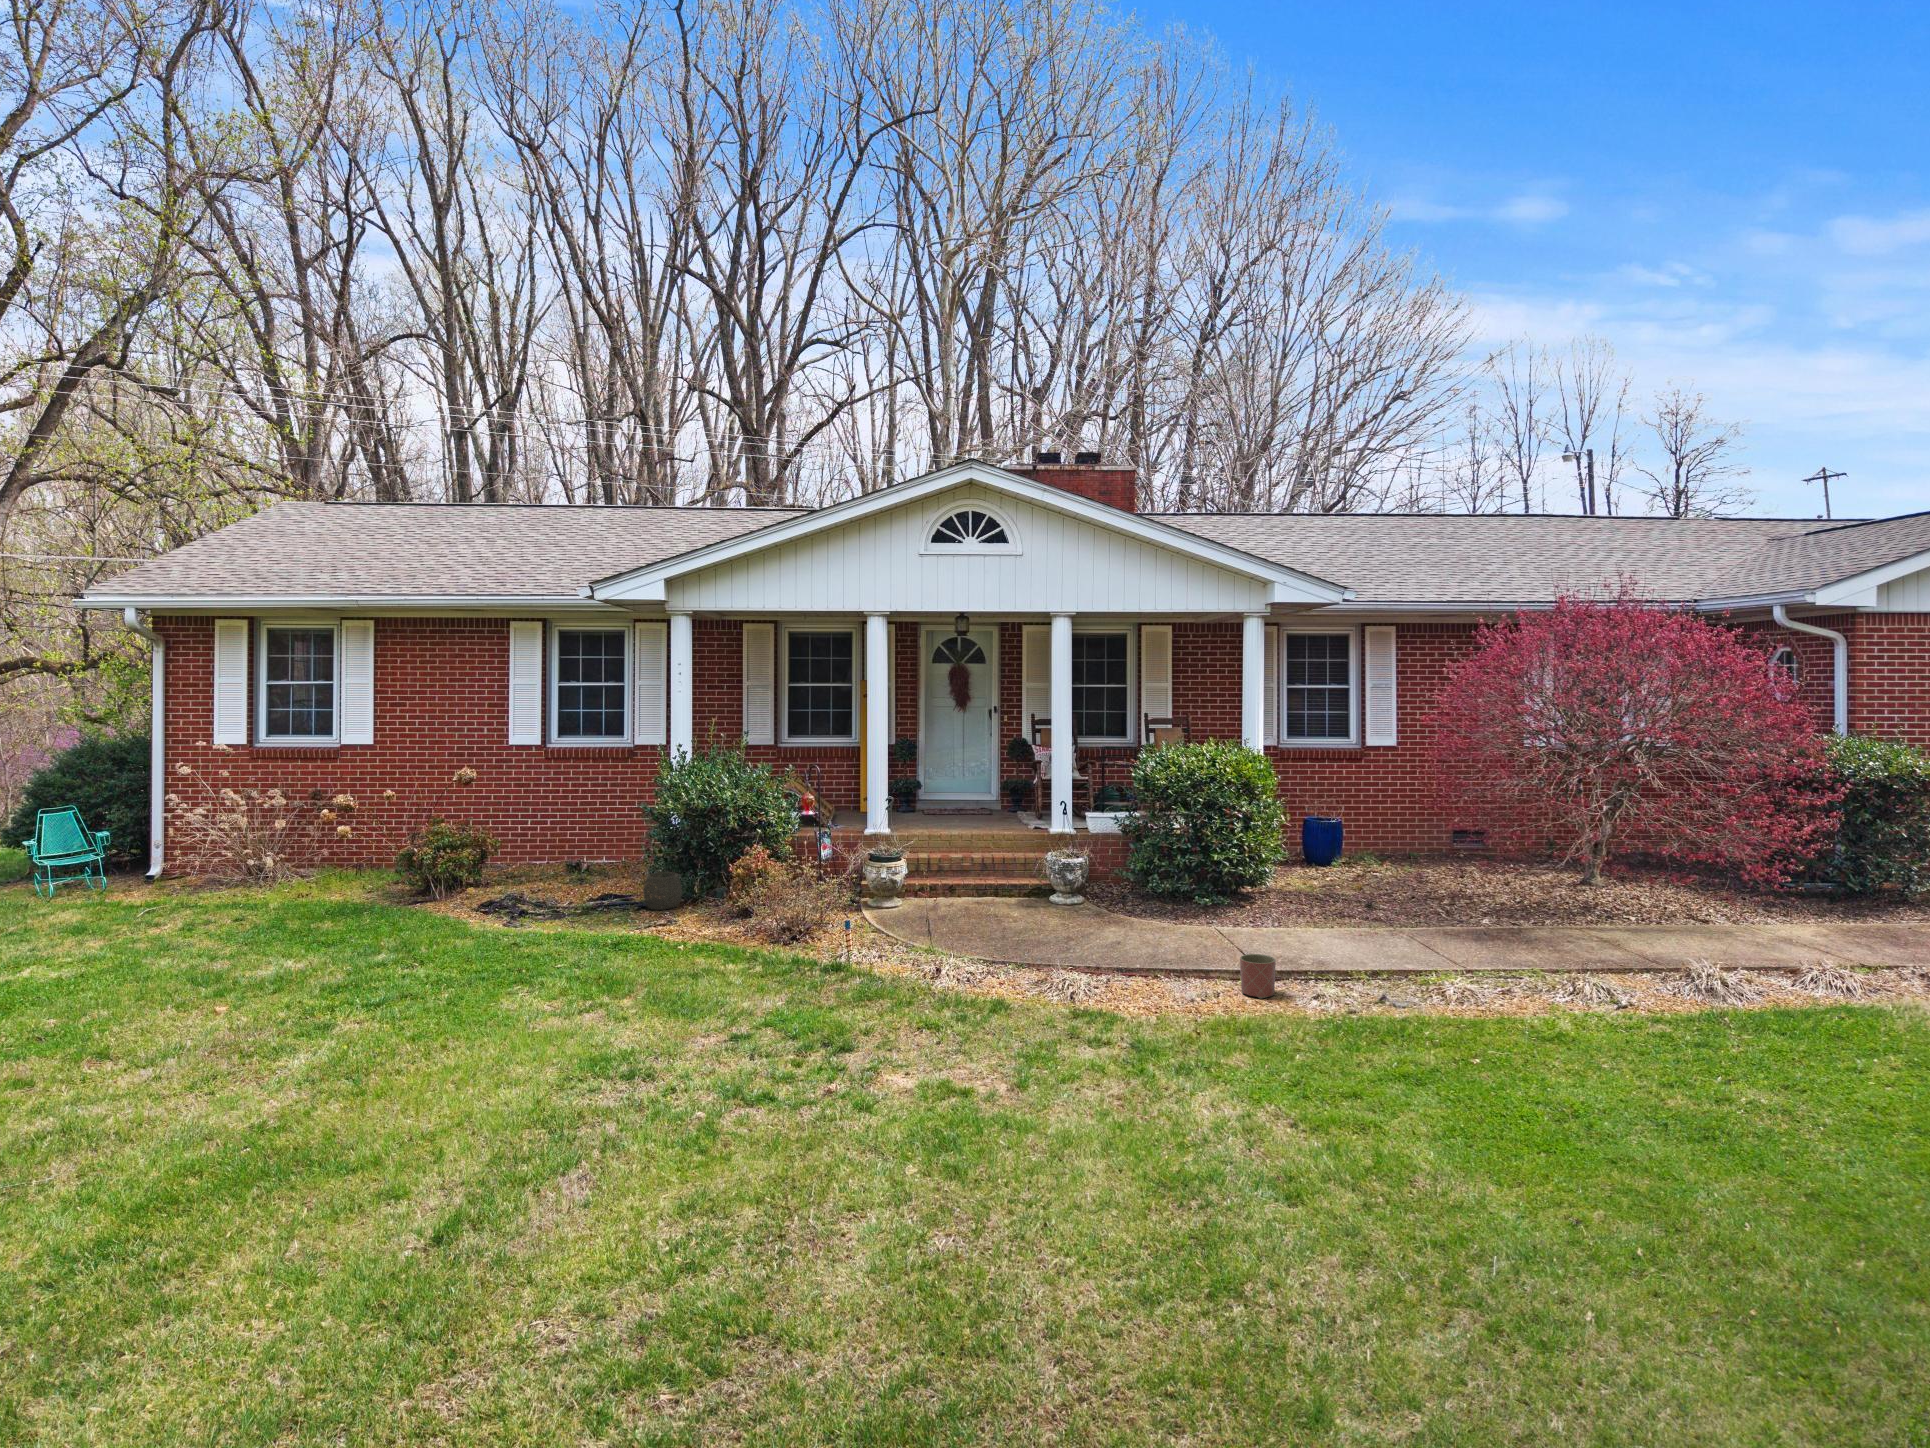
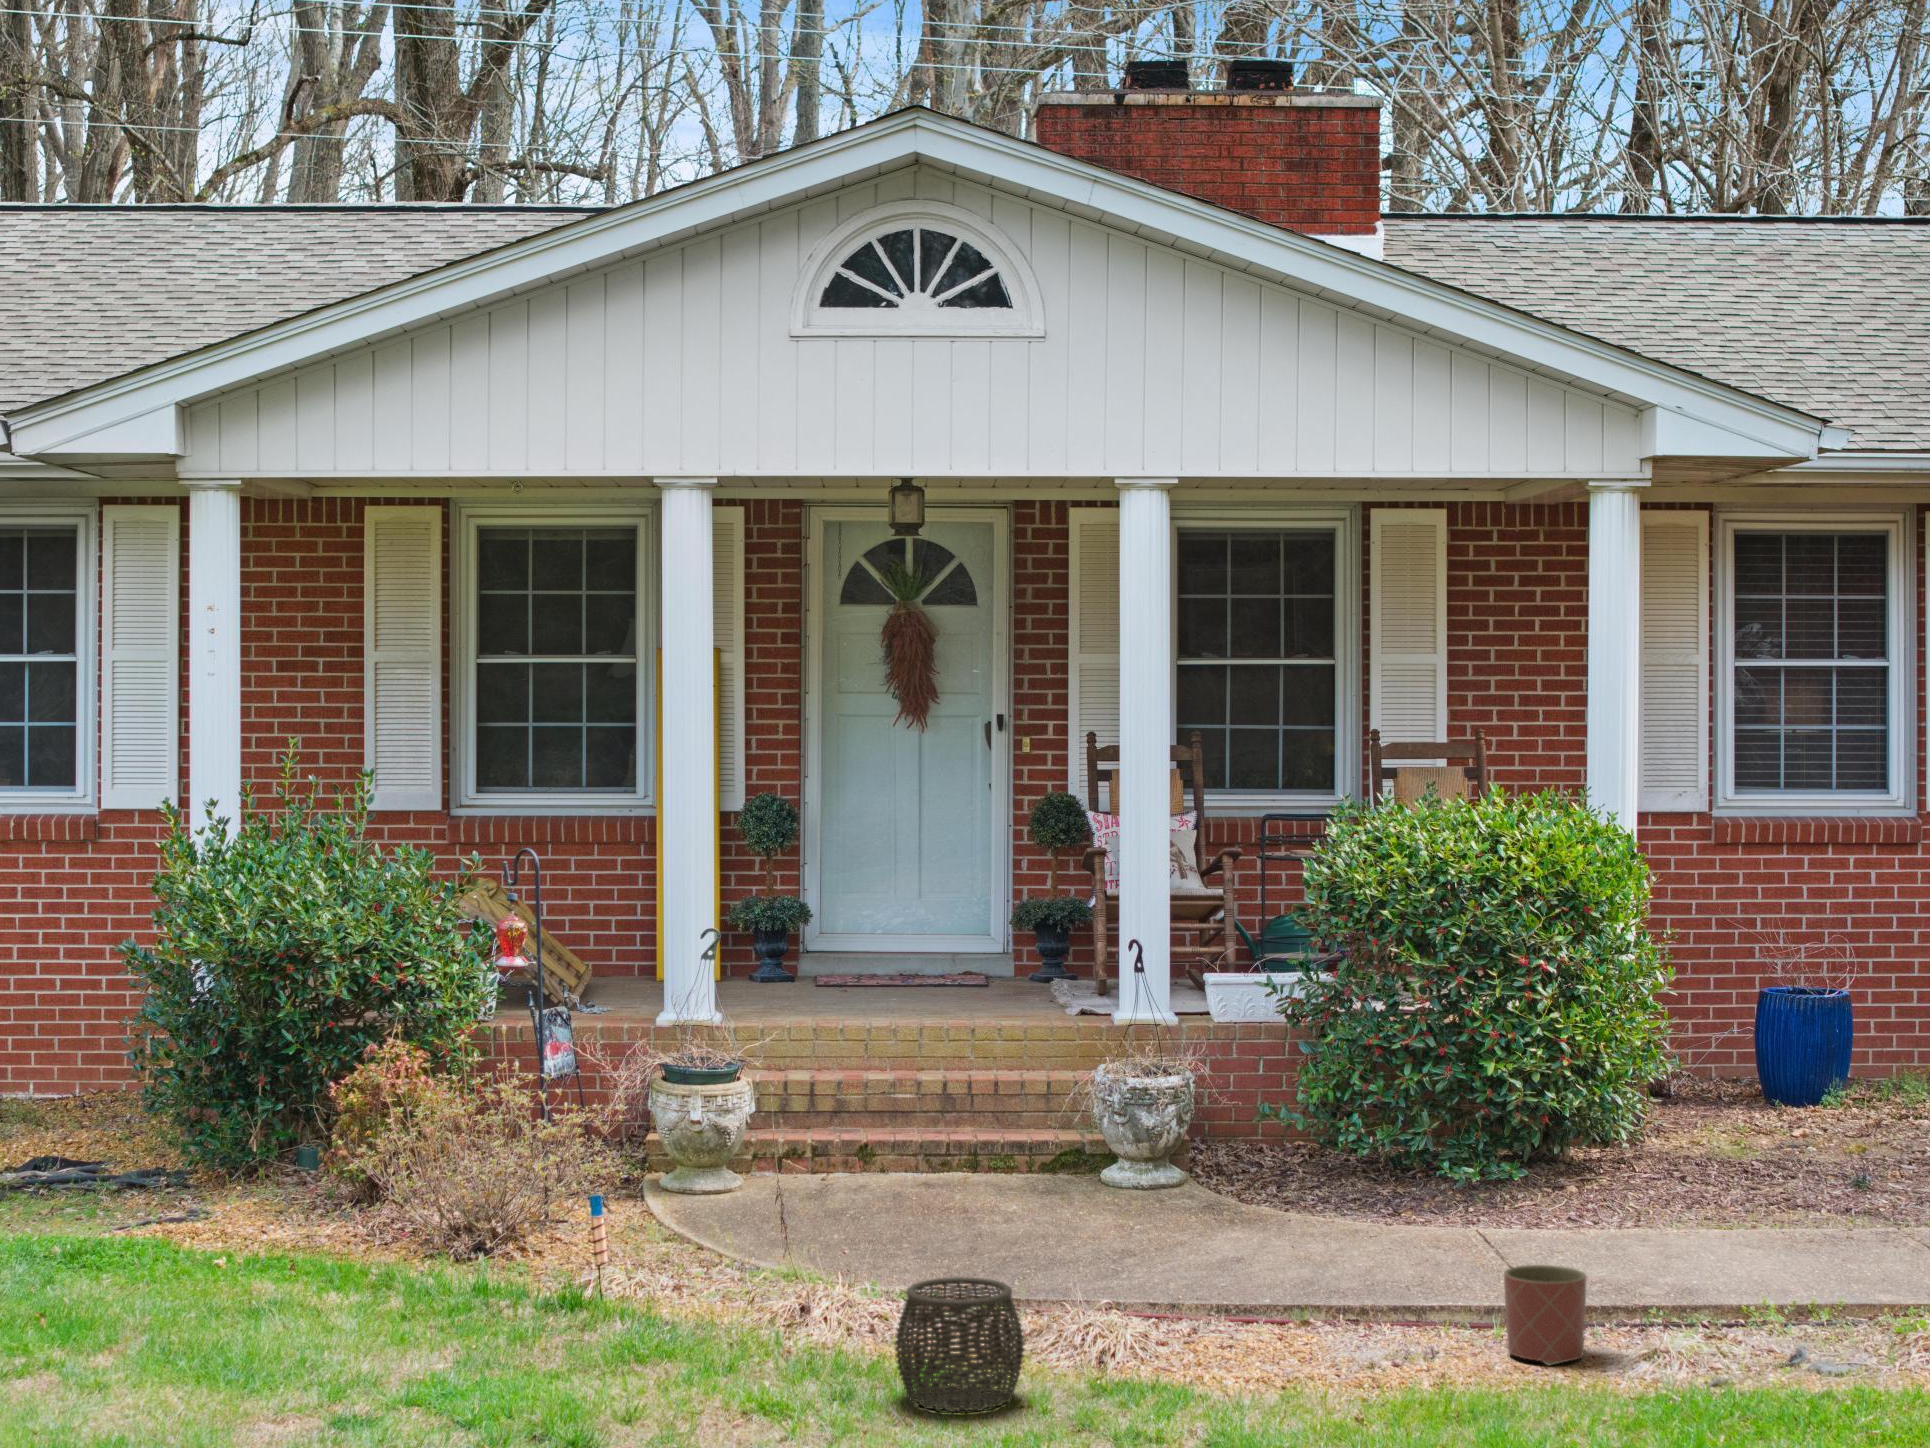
woven basket: present [643,872,682,910] -> present [895,1277,1025,1412]

